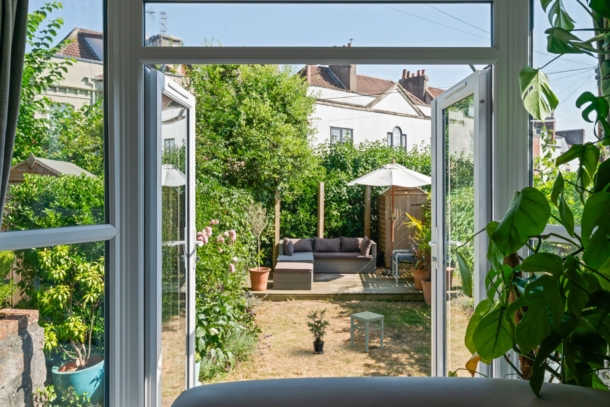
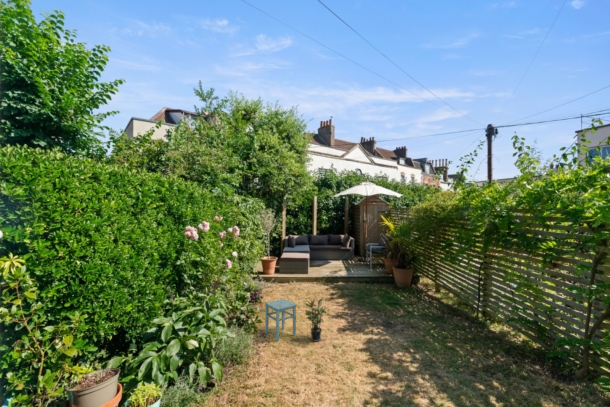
stool: present [350,311,384,352] -> present [265,299,296,341]

